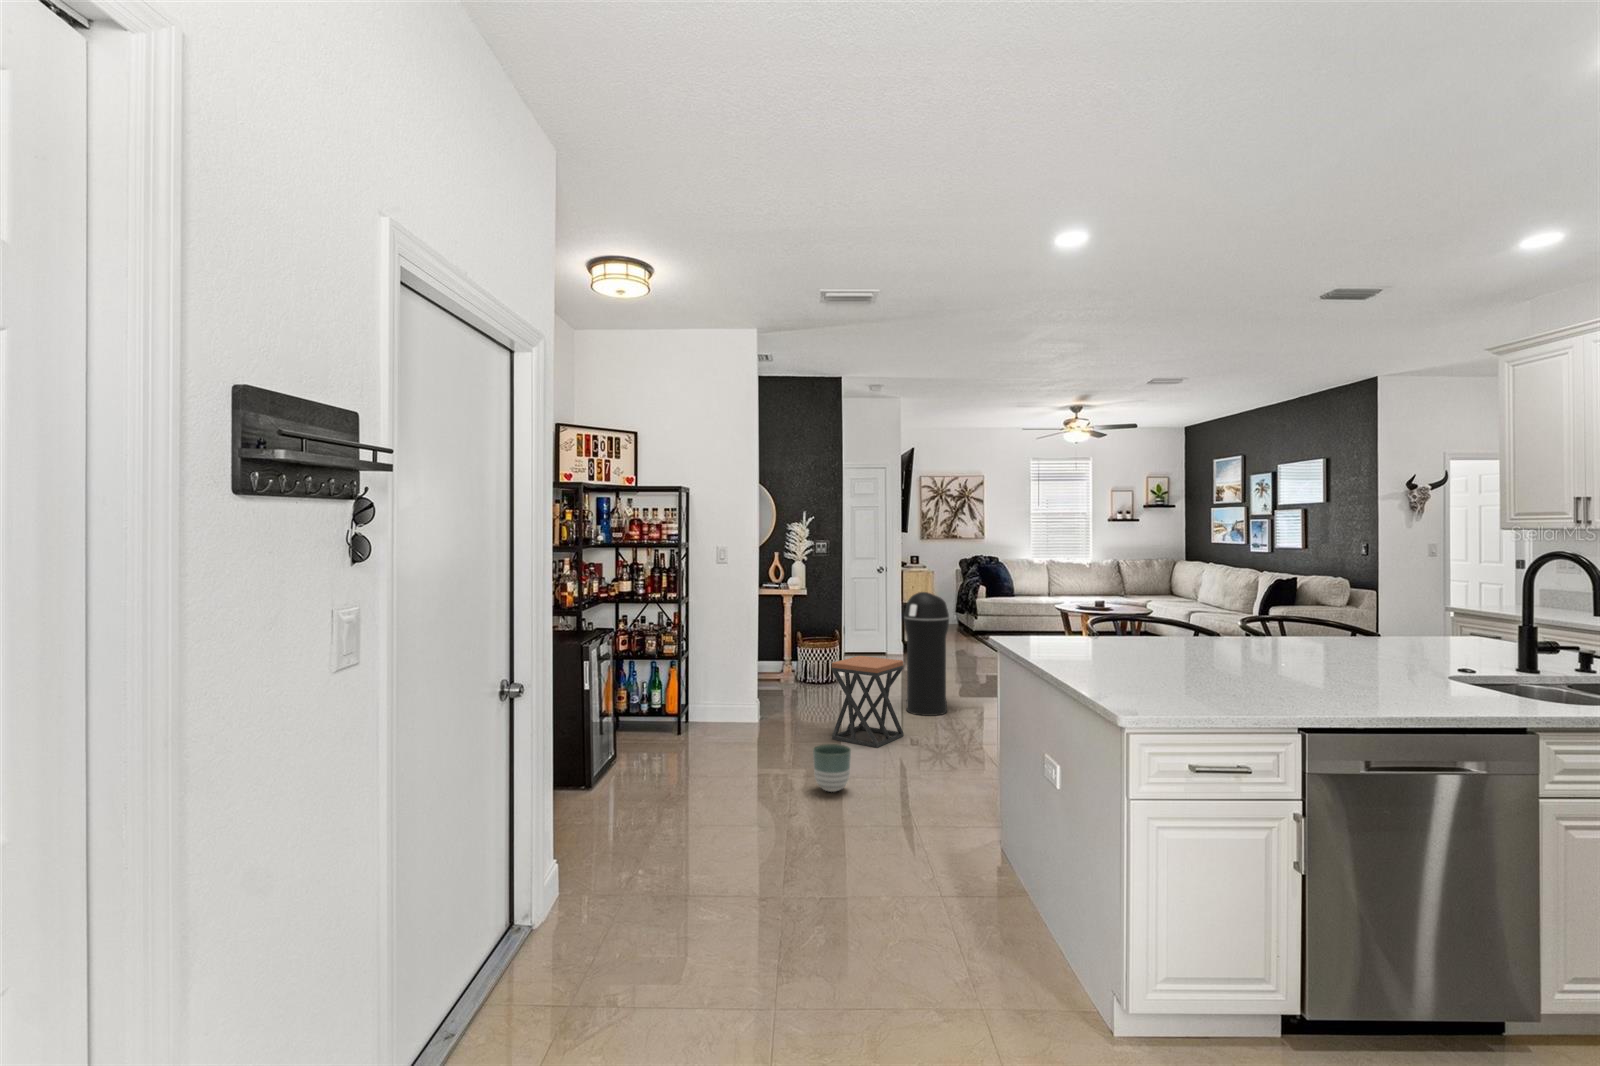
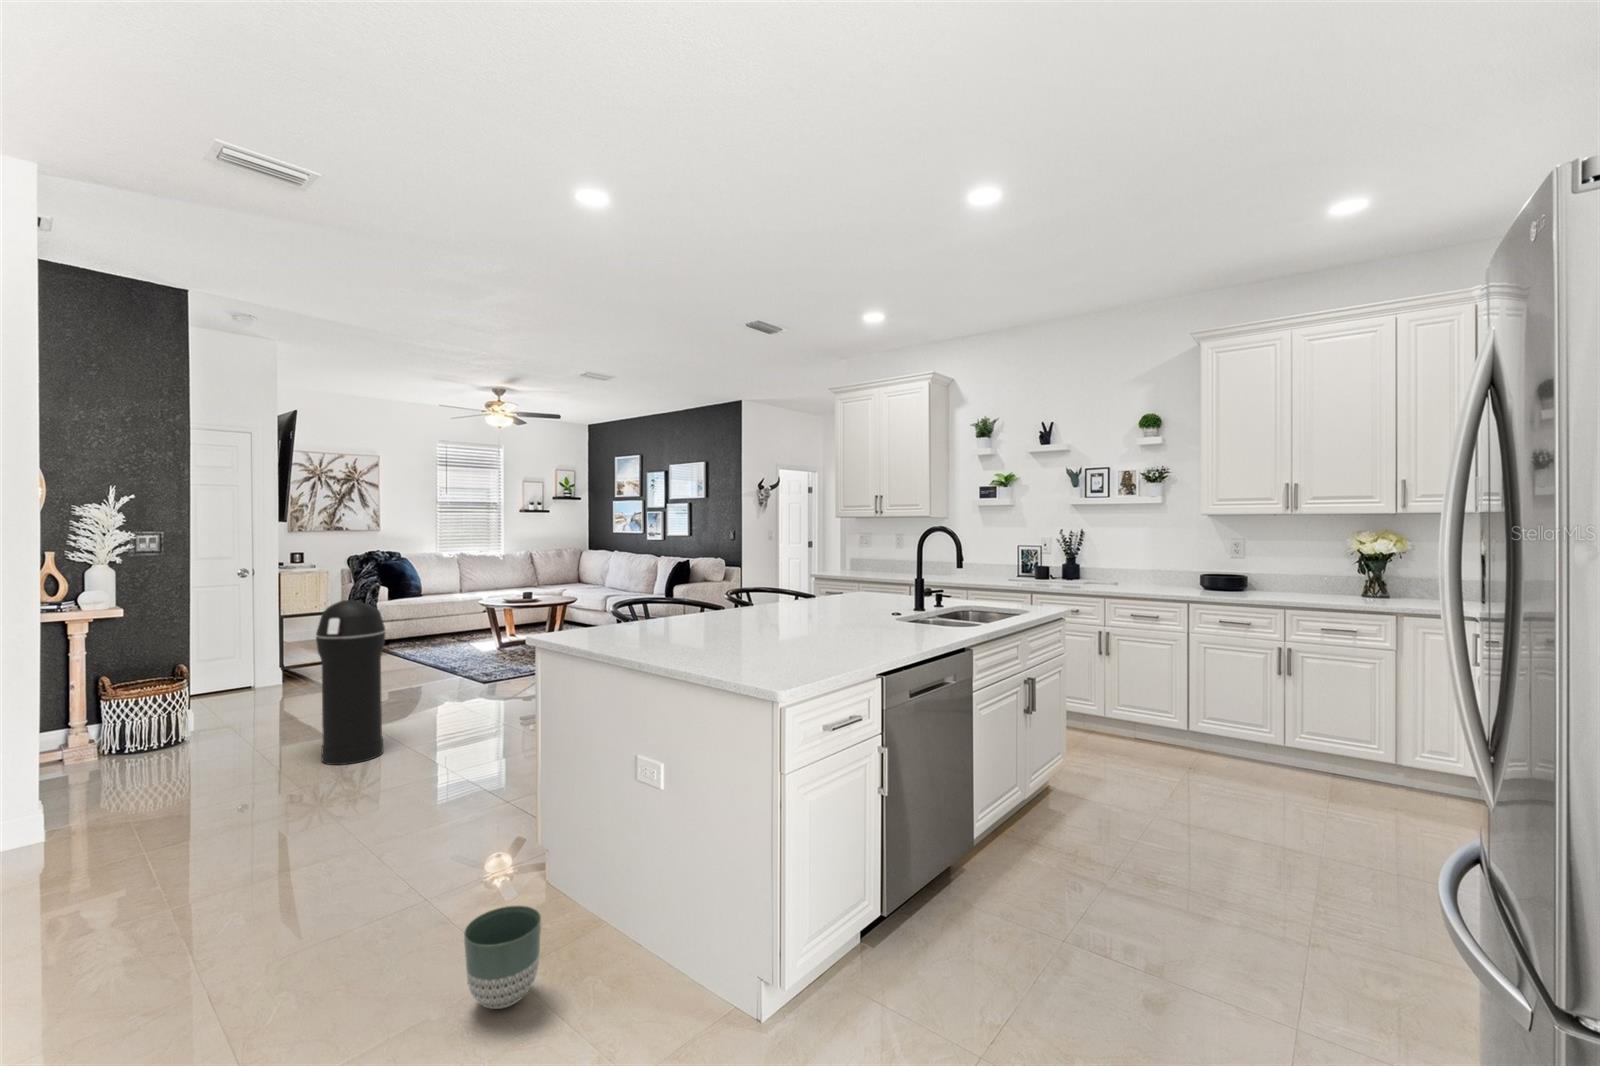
stool: present [832,656,903,748] -> none [206,699,334,841]
planter: present [813,744,851,792] -> present [464,906,541,1009]

